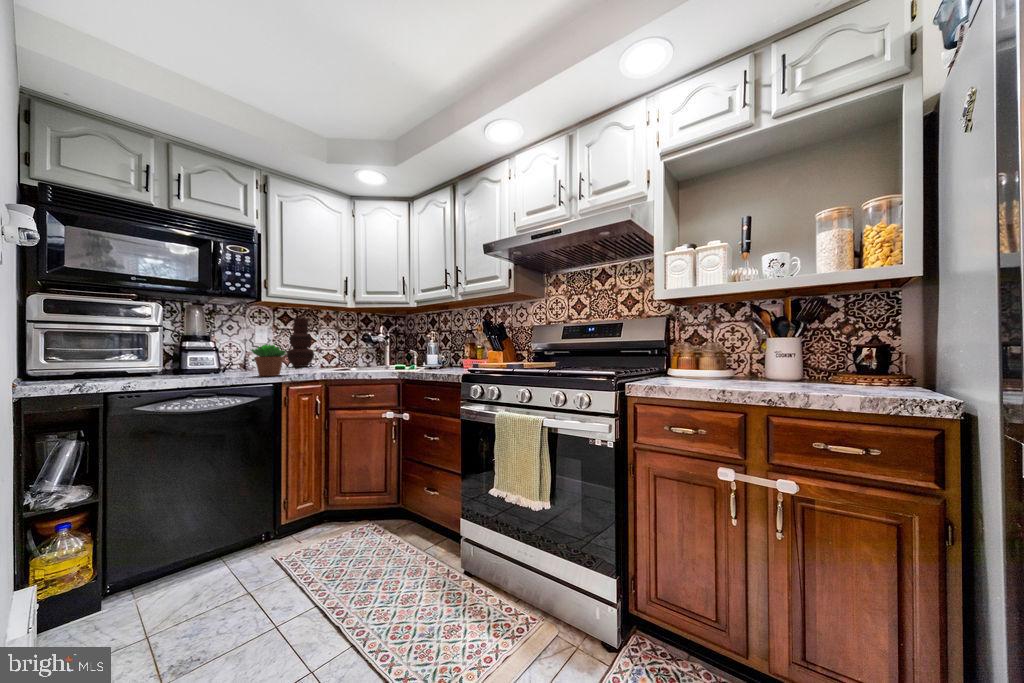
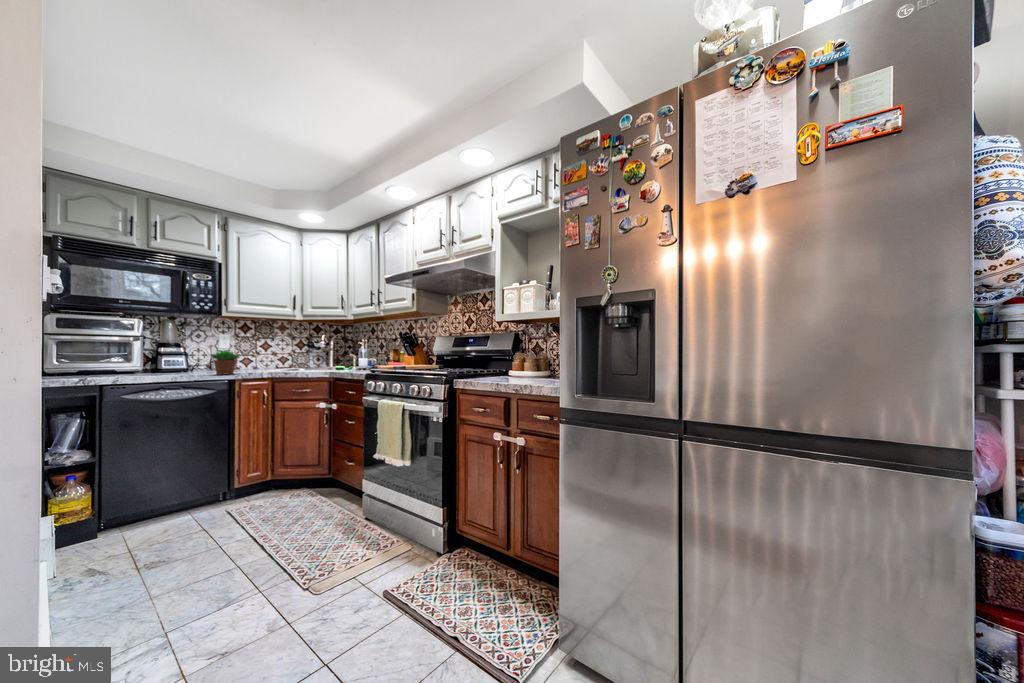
vase: present [287,318,314,367] -> none [246,328,270,367]

